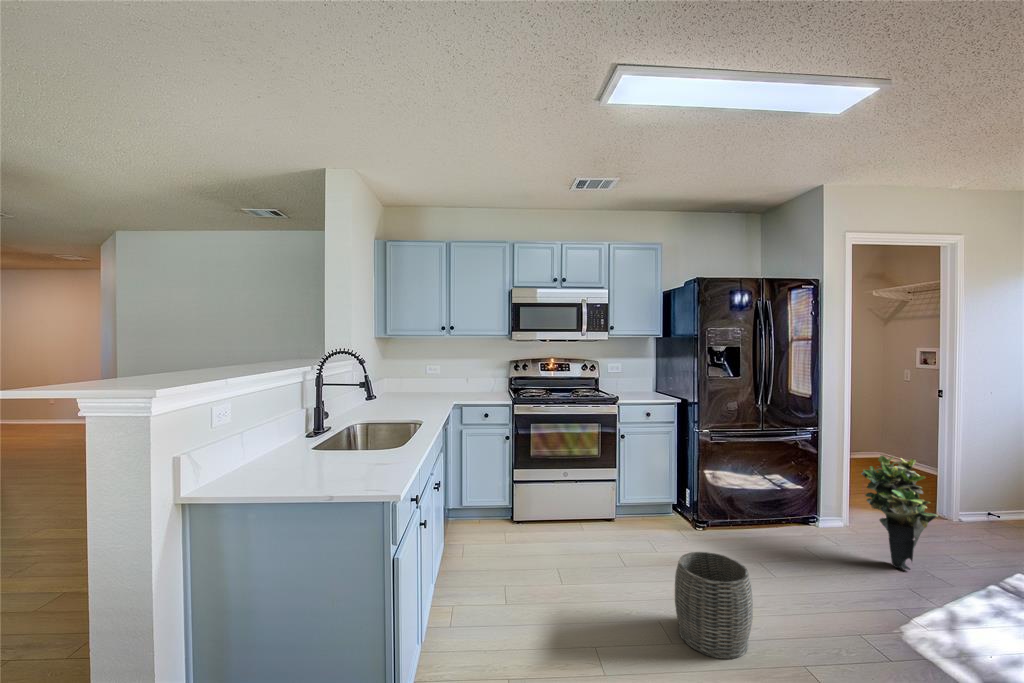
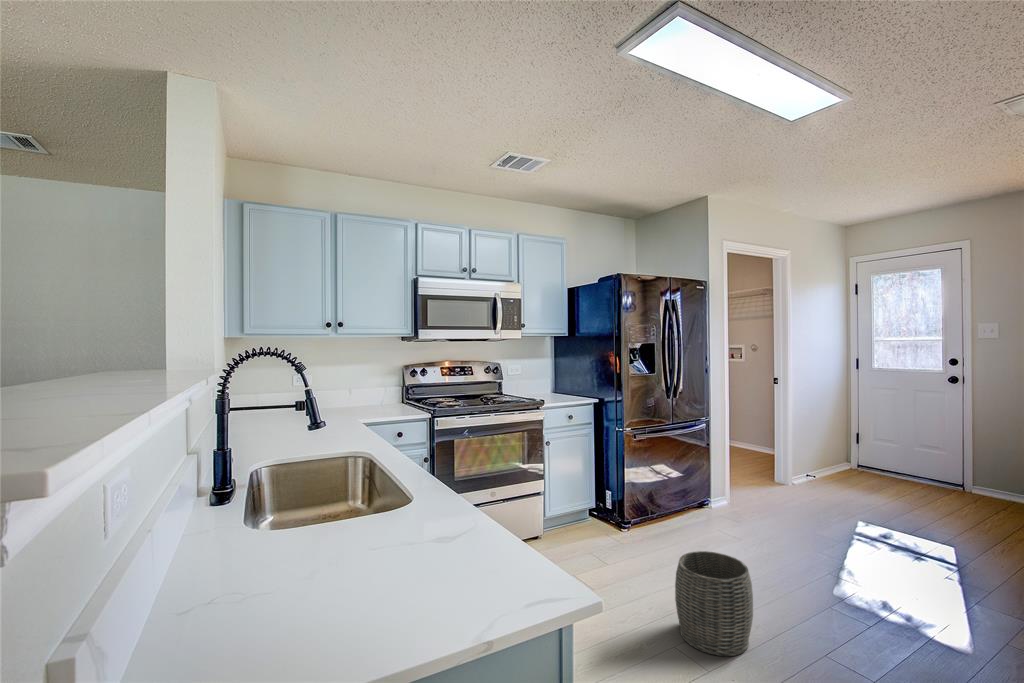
potted plant: present [862,456,938,570] -> none [753,437,813,534]

